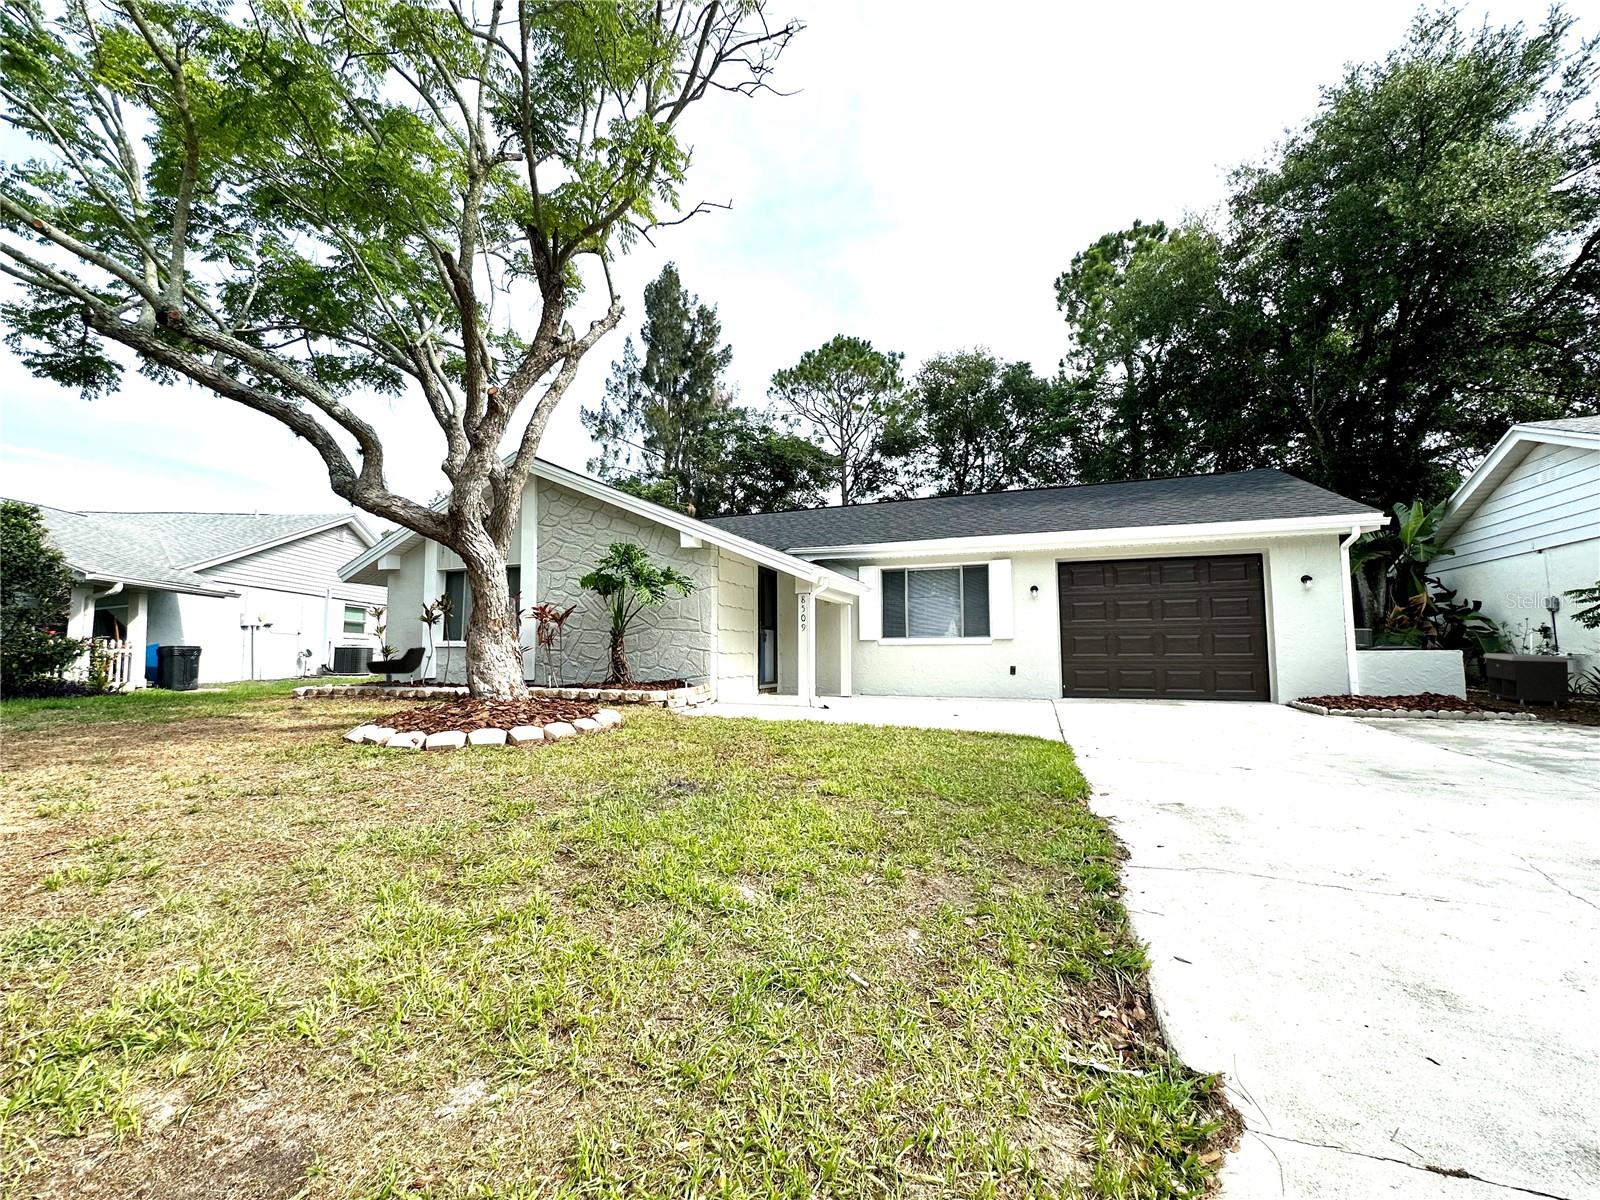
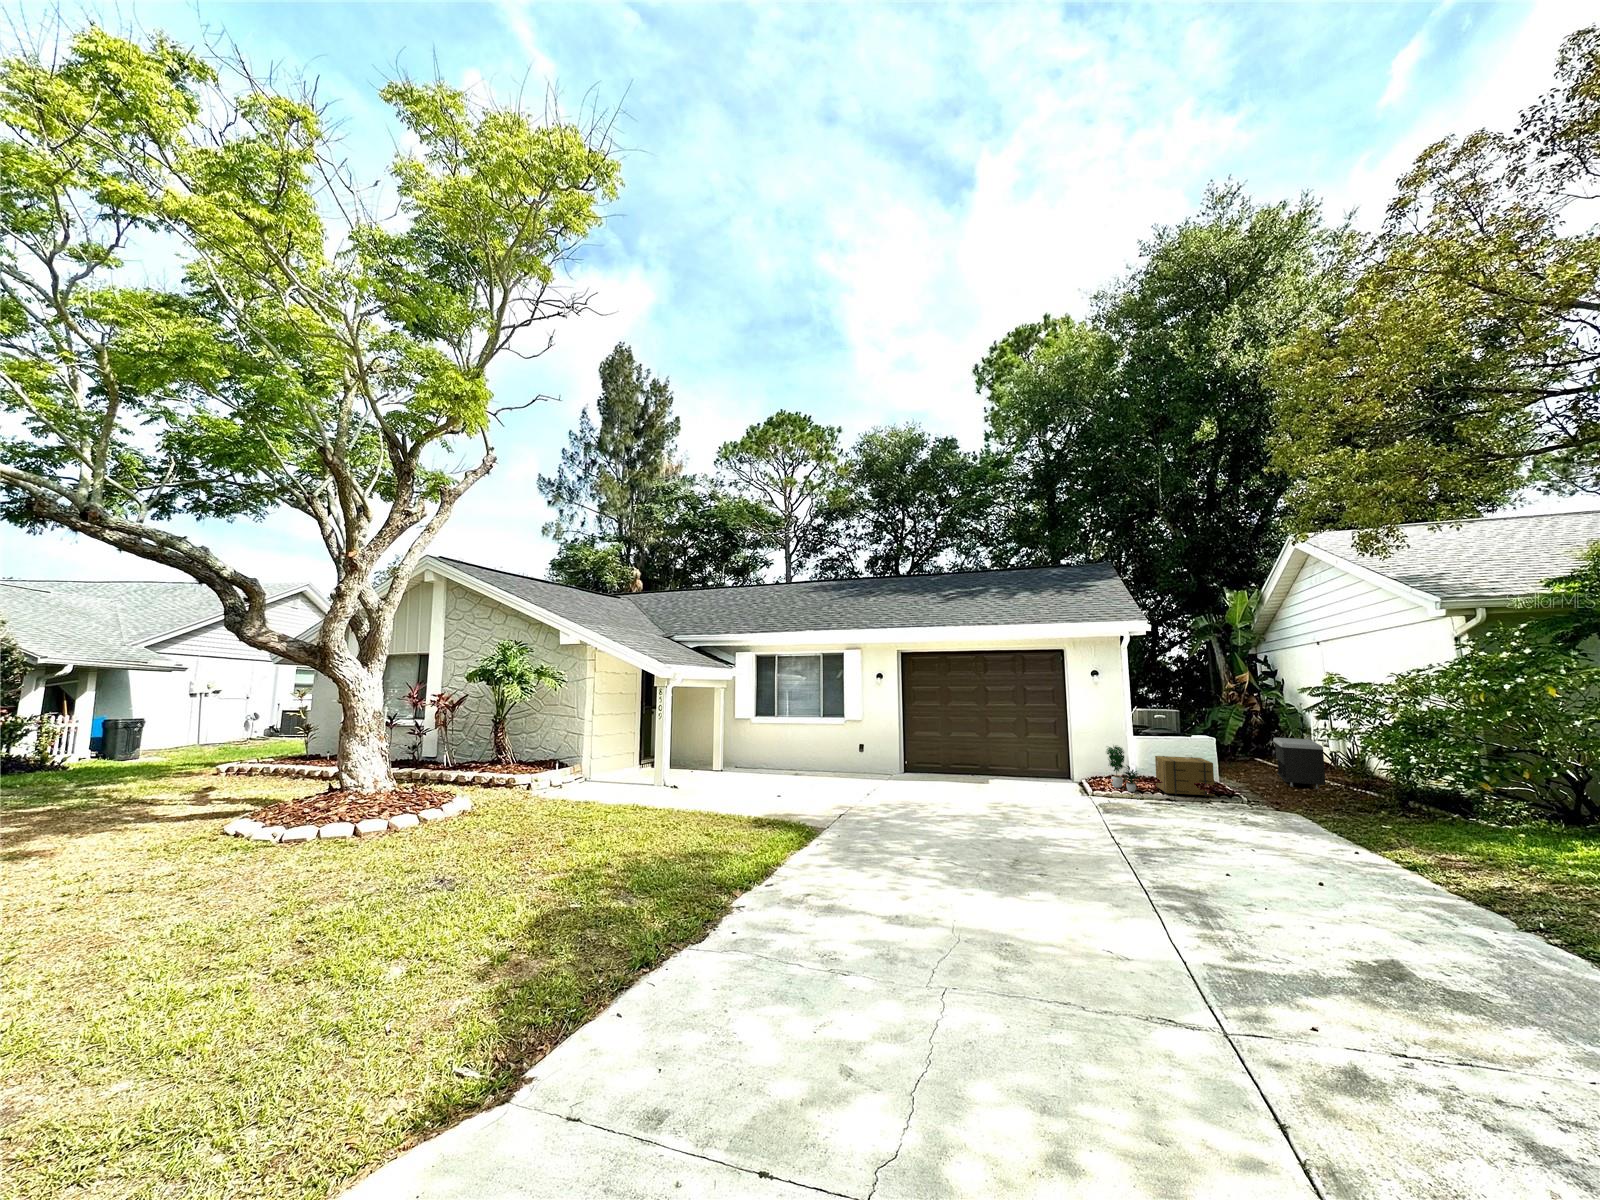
lounge chair: present [366,647,426,687] -> none [281,727,339,766]
potted plant: none [1314,655,1369,708] -> present [1107,746,1138,792]
cardboard box: none [1376,669,1463,713] -> present [1155,756,1215,797]

